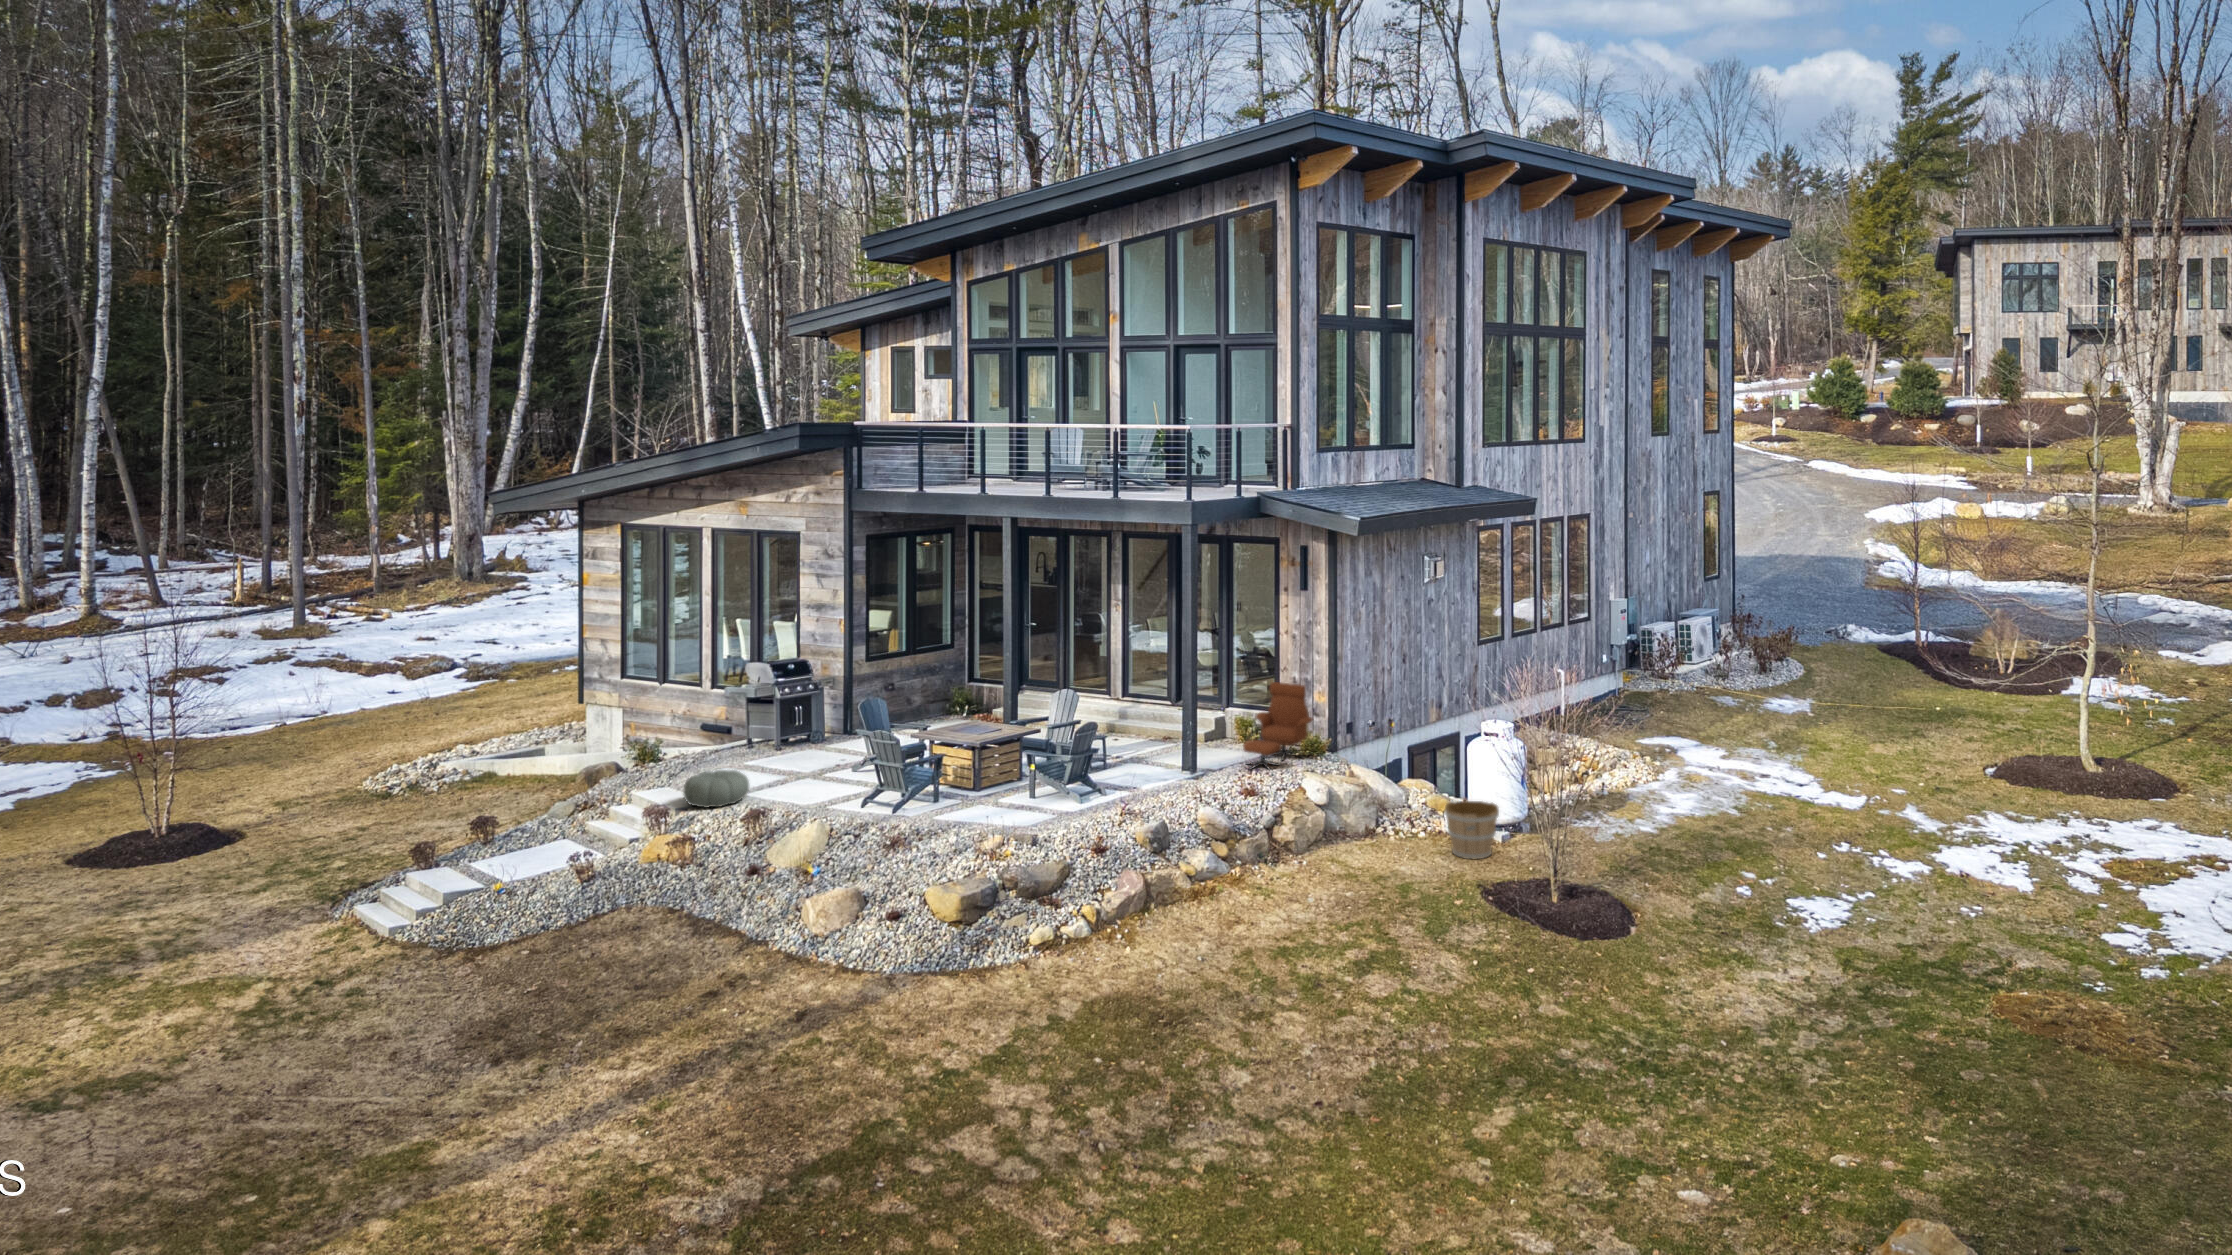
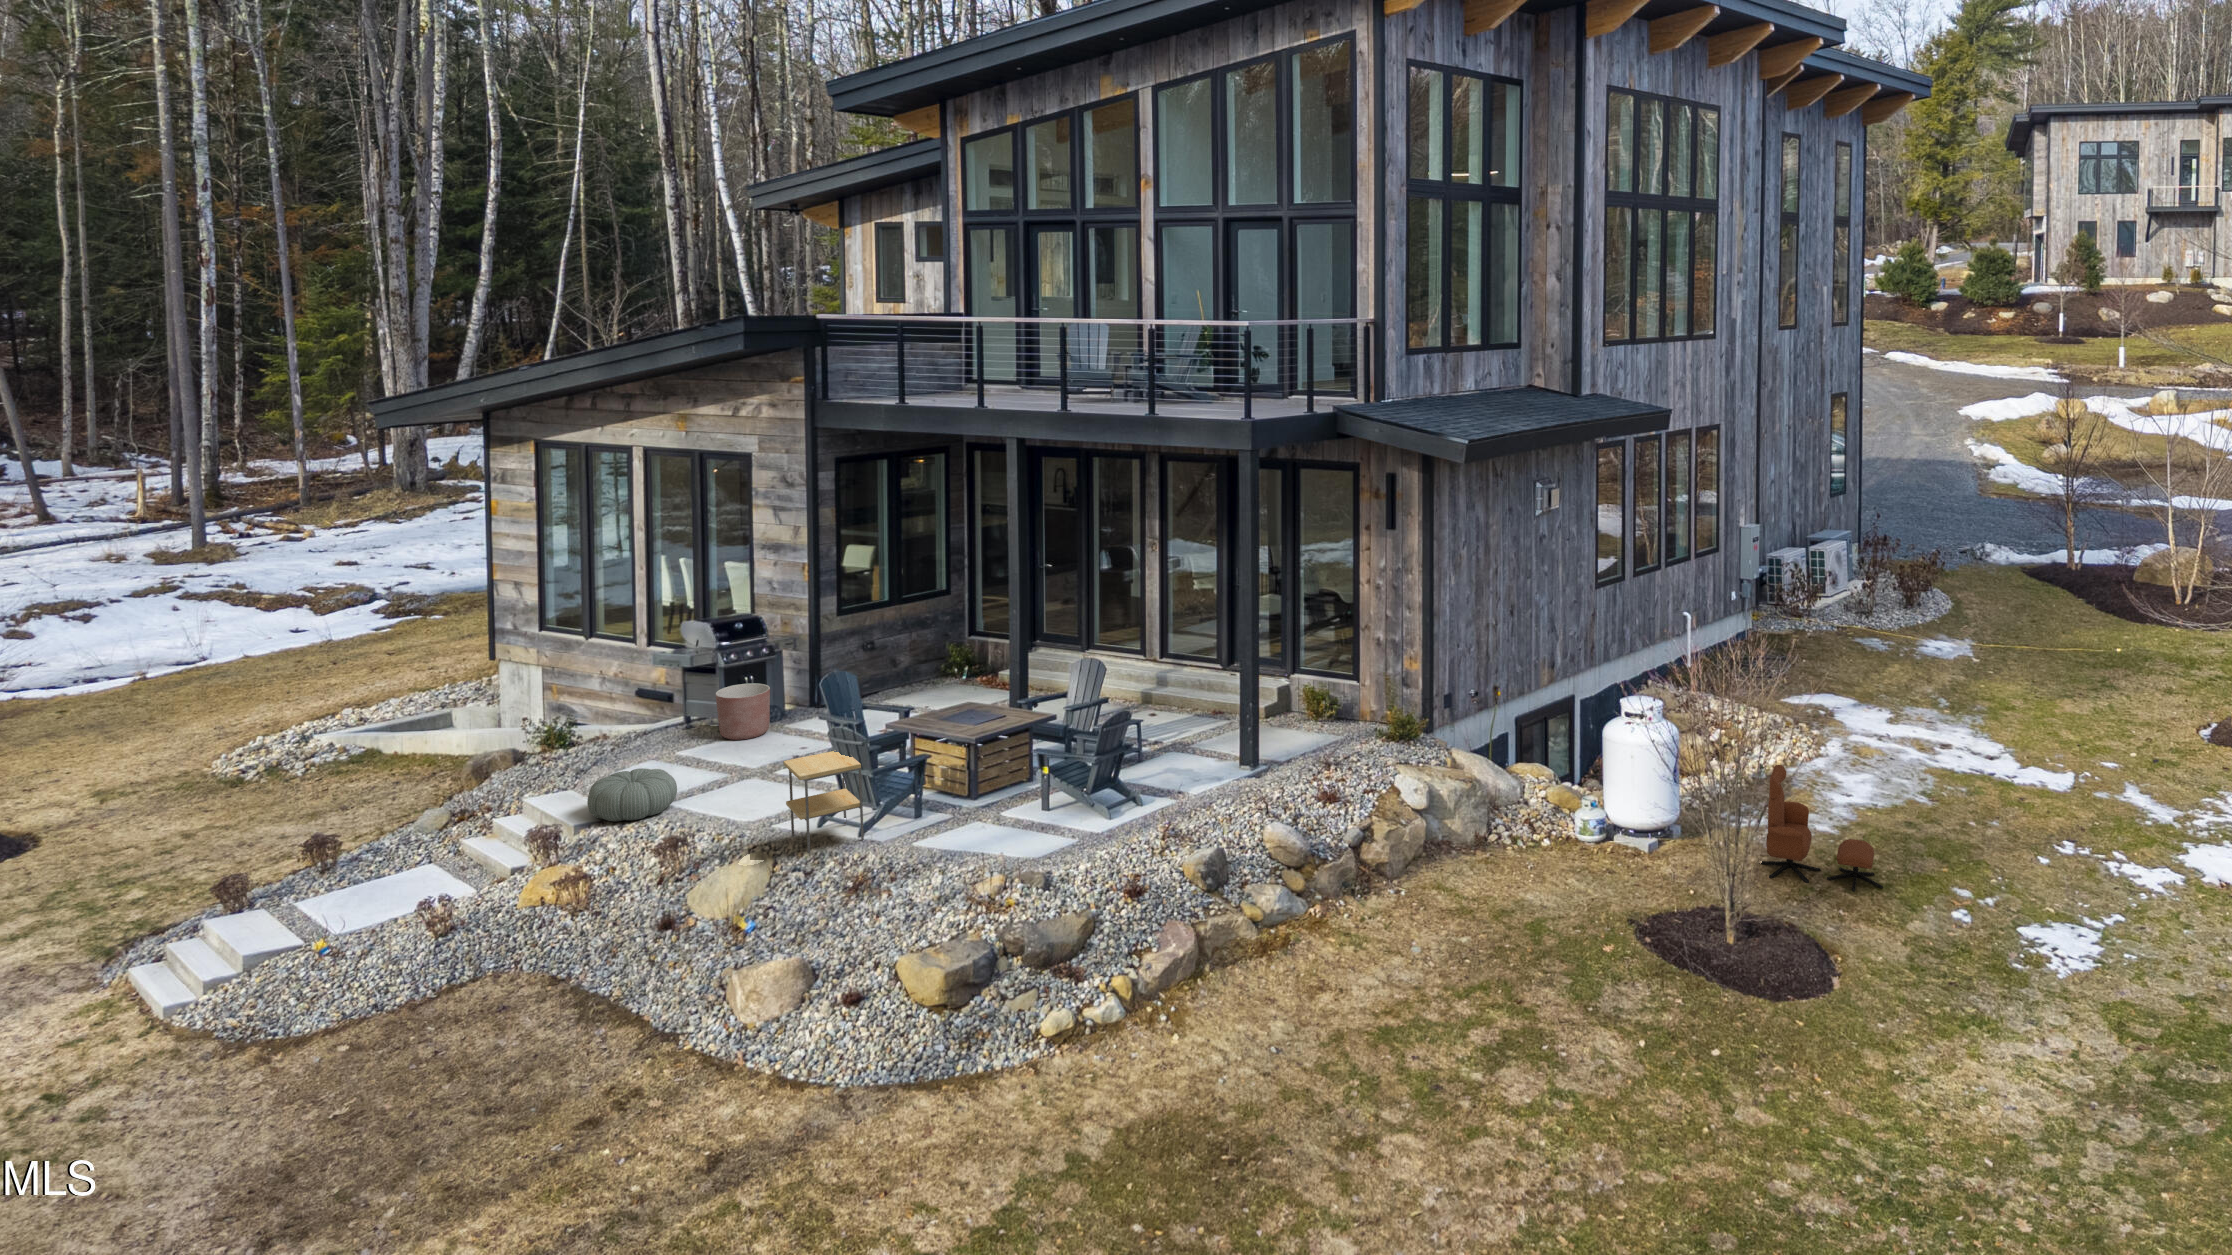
lounge chair: present [1243,682,1313,769] -> present [1761,765,1883,891]
planter: none [771,715,812,758] -> present [716,683,770,740]
side table: none [836,751,895,827] -> present [783,751,864,853]
wooden bucket: present [1445,801,1499,859] -> none [1575,796,1645,874]

